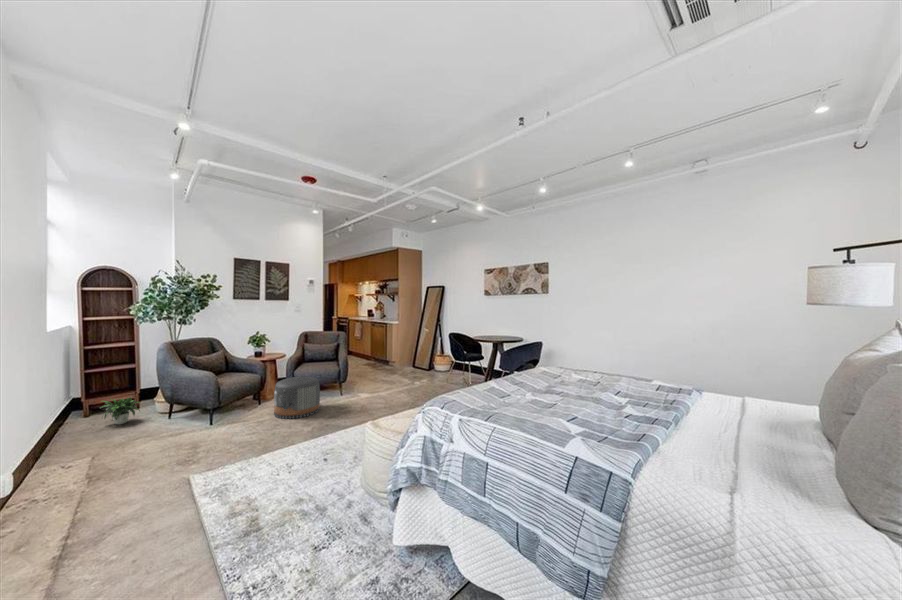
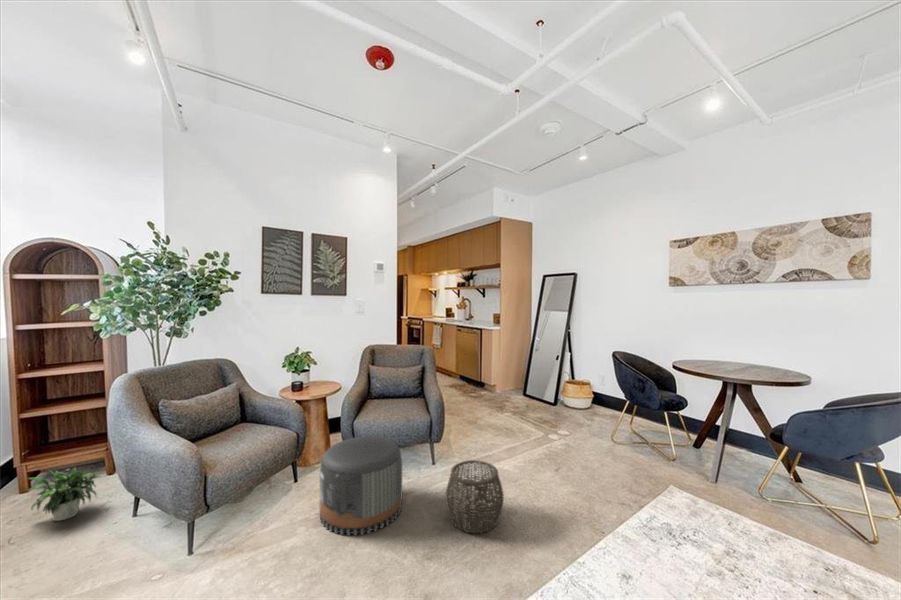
woven basket: none [342,384,371,415] -> present [446,460,504,534]

